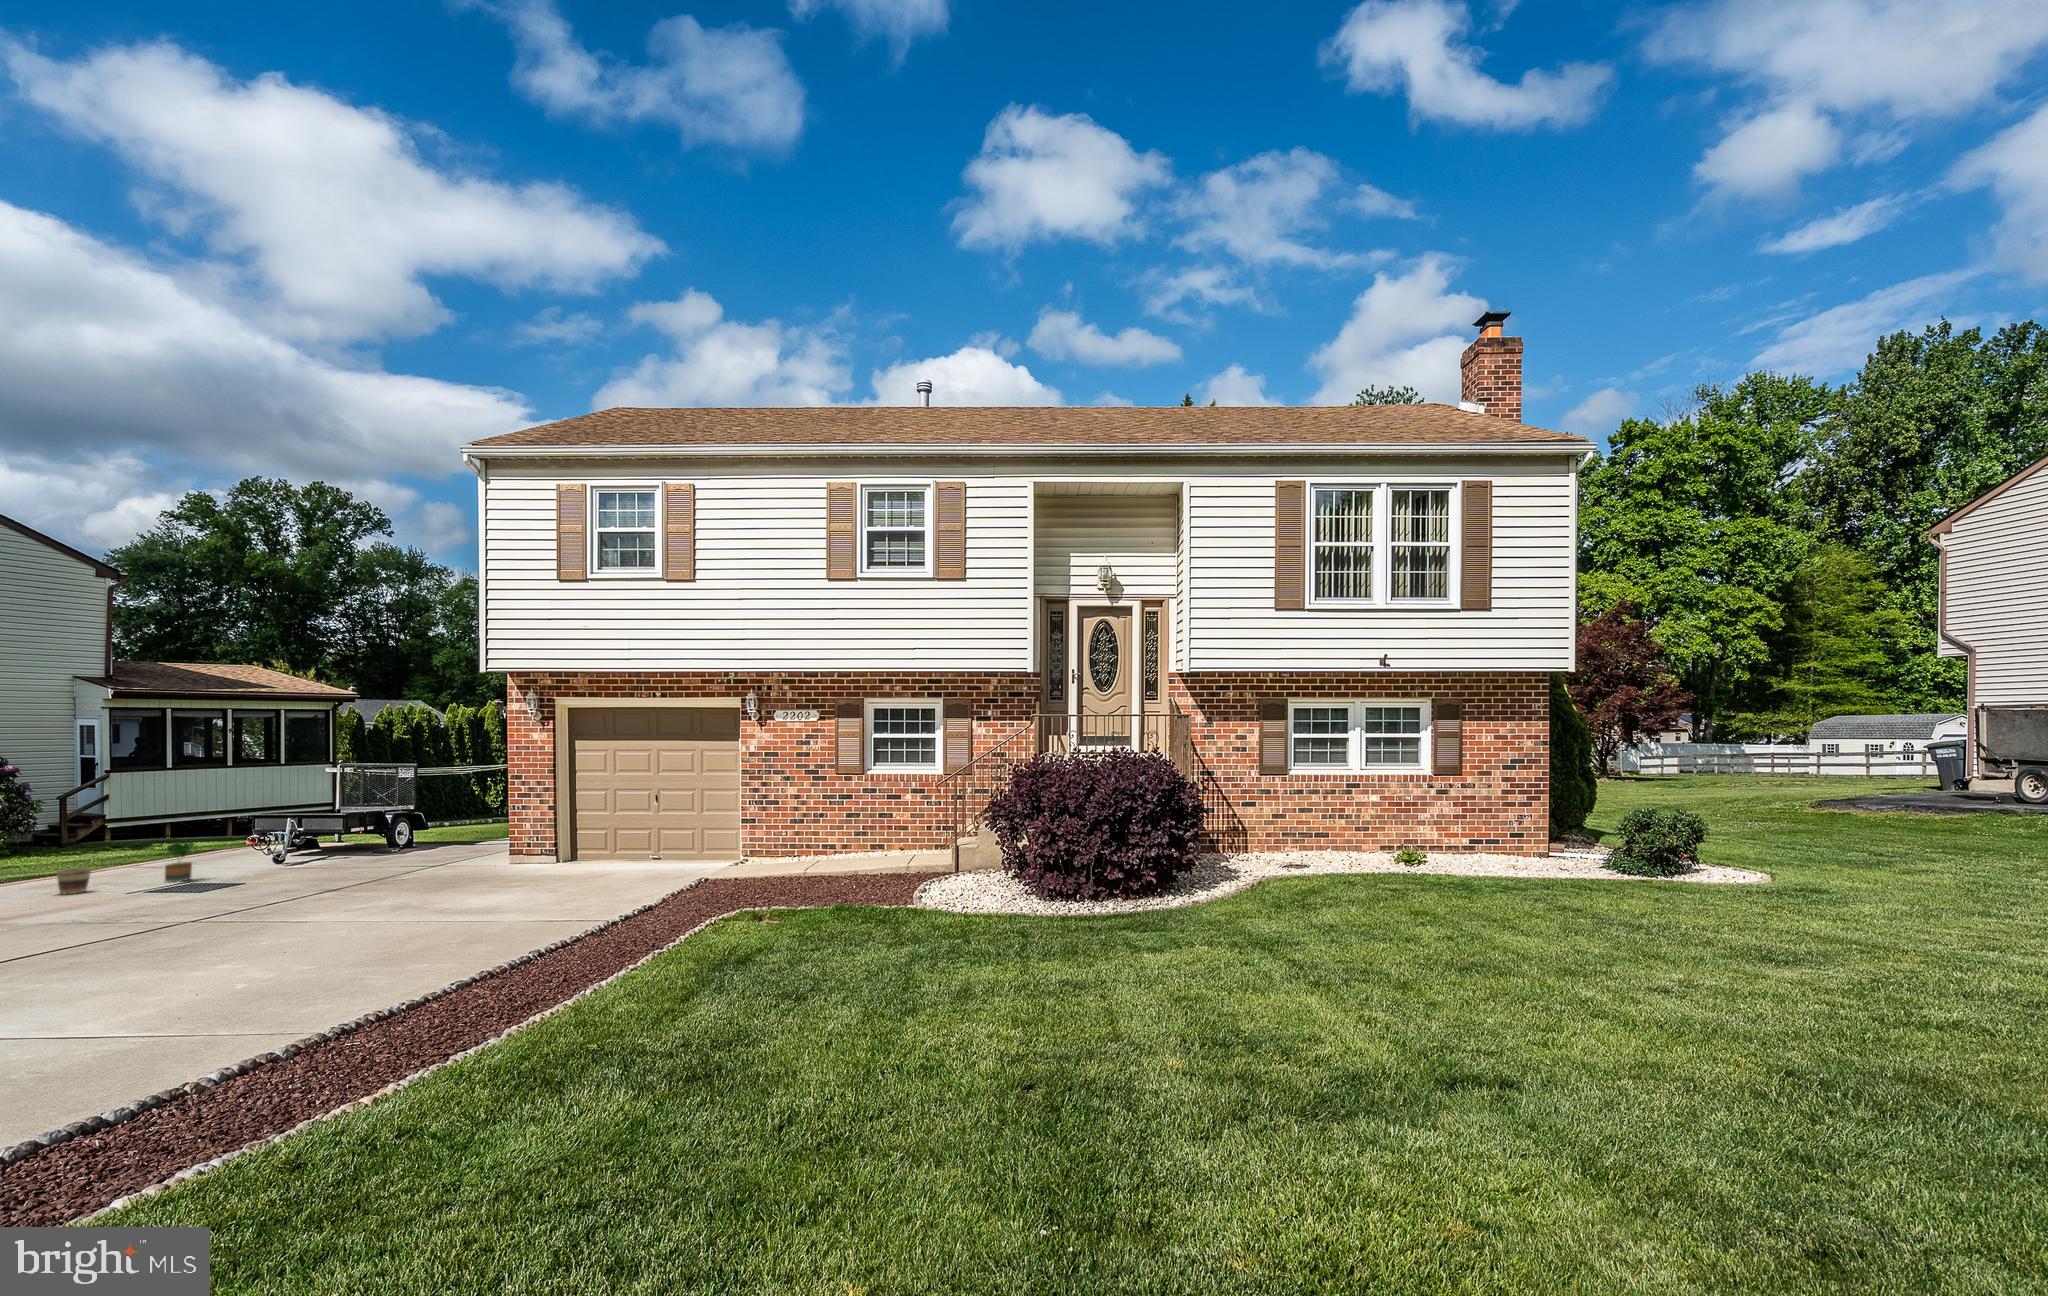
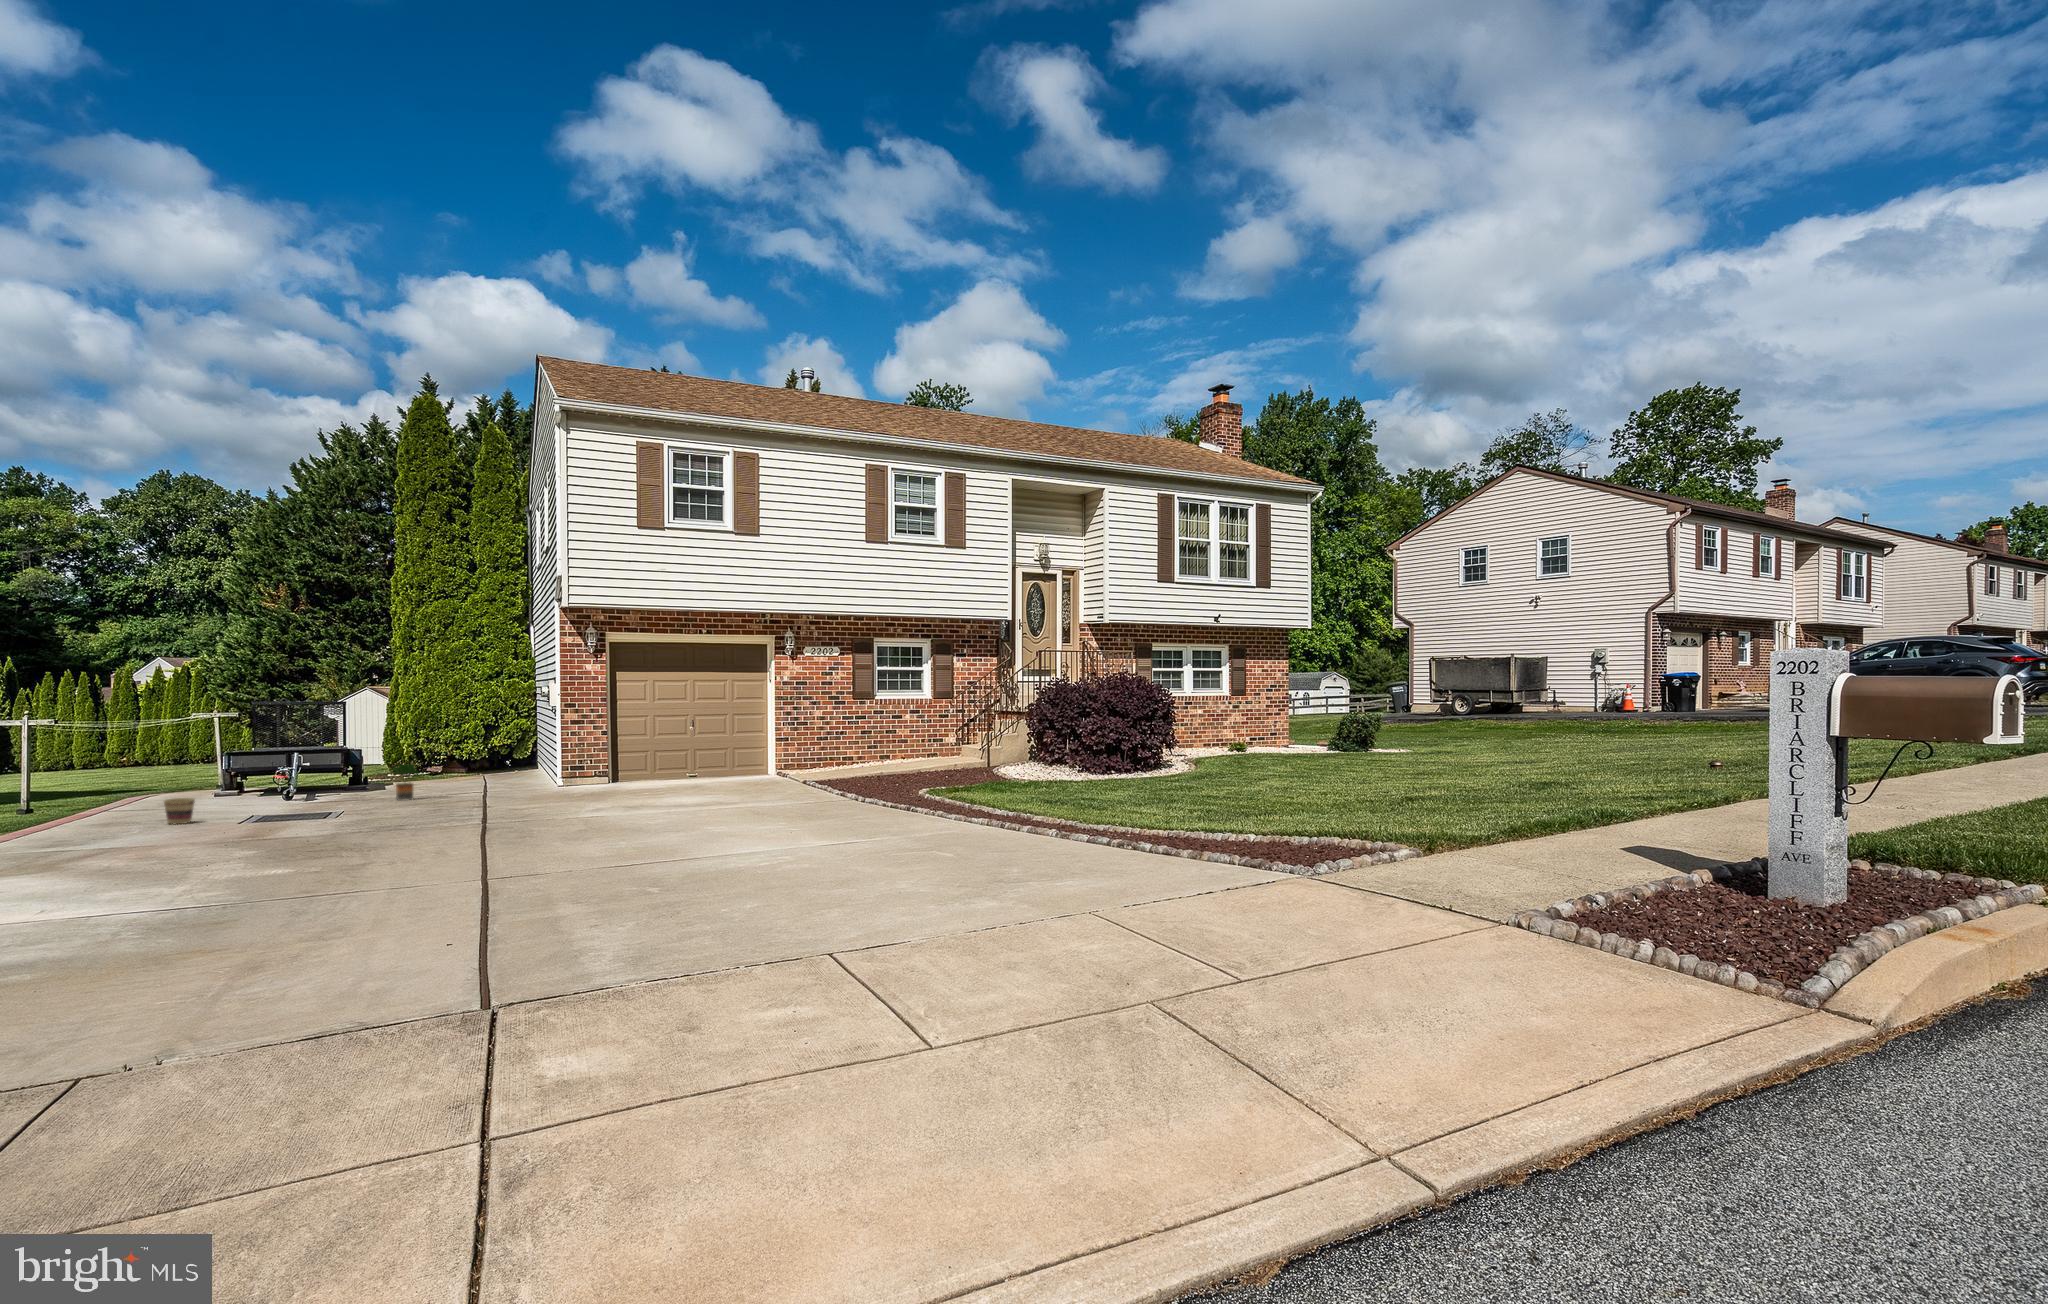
potted tree: present [165,842,197,882] -> present [393,764,419,801]

